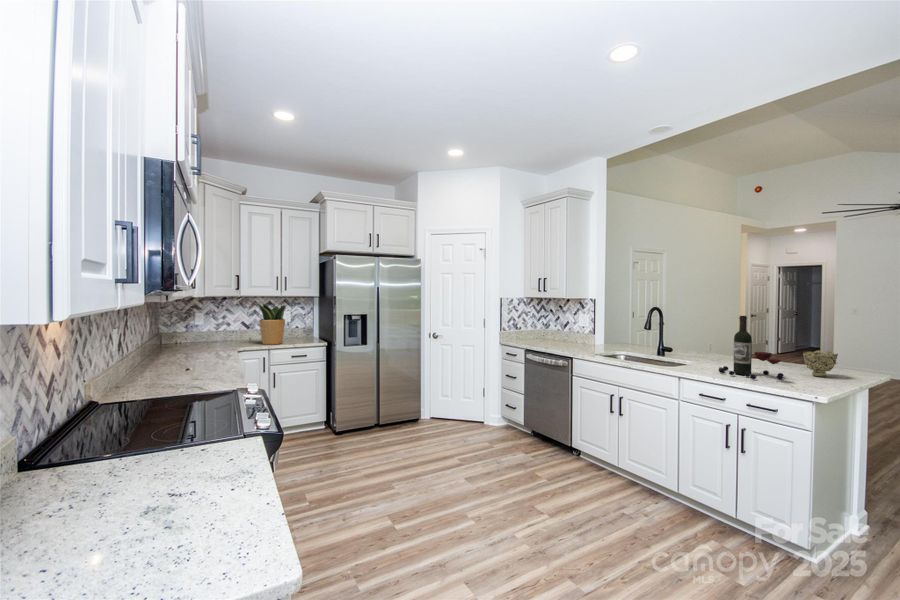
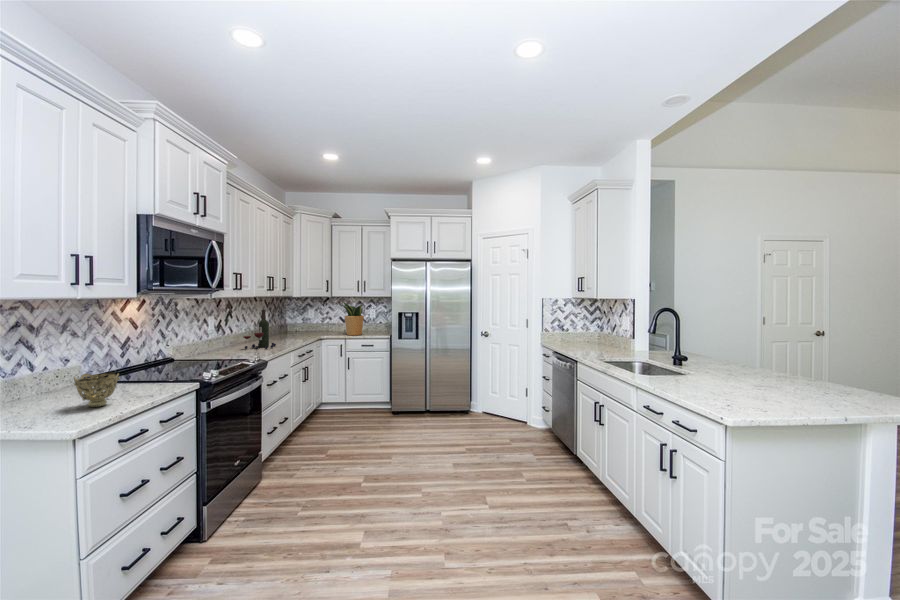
wine bottle: present [719,316,784,379] -> present [243,310,276,350]
decorative bowl: present [803,350,838,377] -> present [74,372,120,407]

